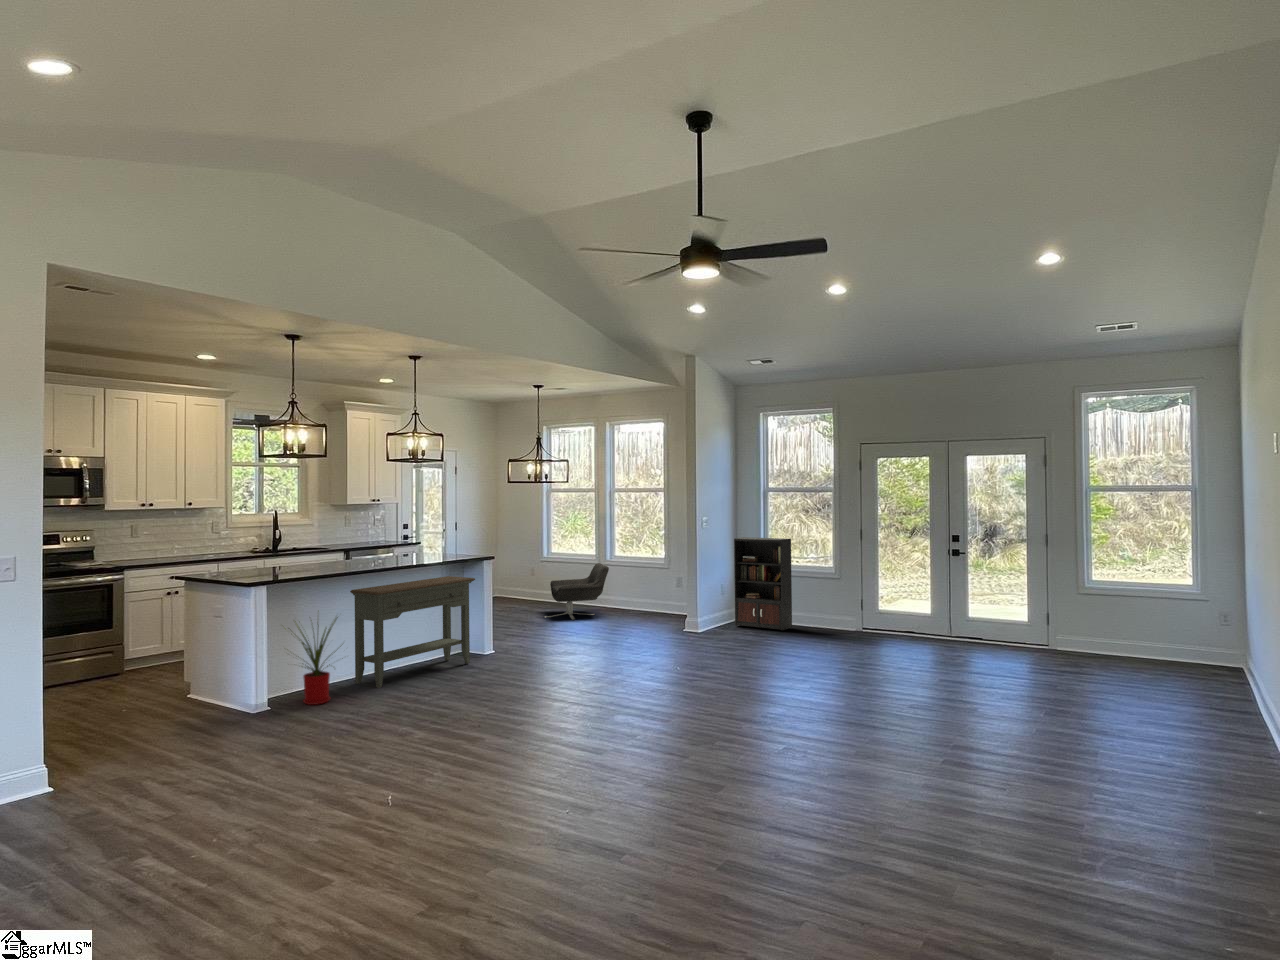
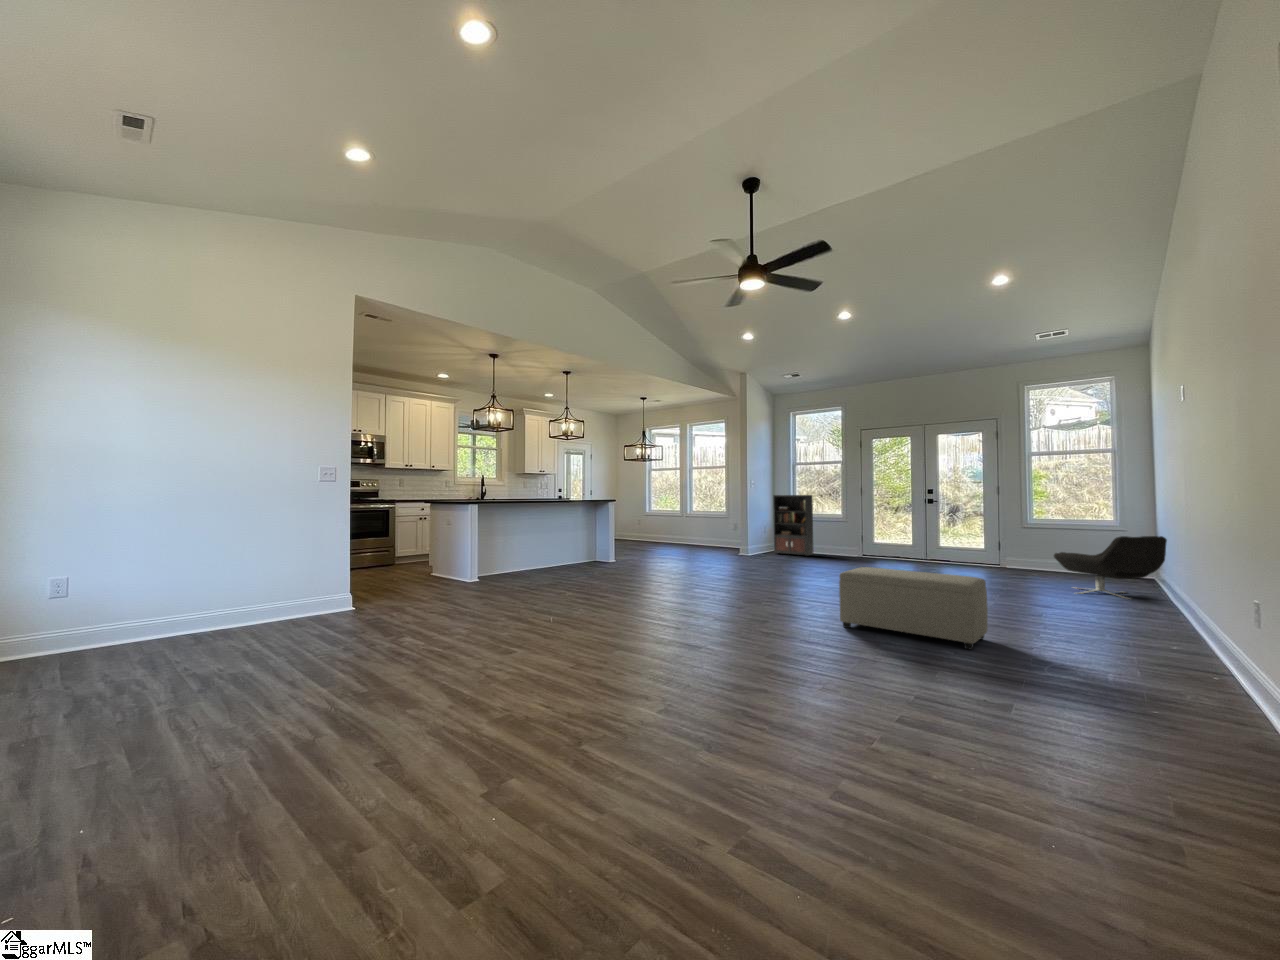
lounge chair: present [546,563,609,619] -> present [1054,536,1167,598]
console table: present [350,576,475,688] -> none [527,511,604,575]
house plant: present [295,617,341,705] -> none [484,522,529,580]
ottoman: none [829,696,1029,831] -> present [839,567,988,650]

